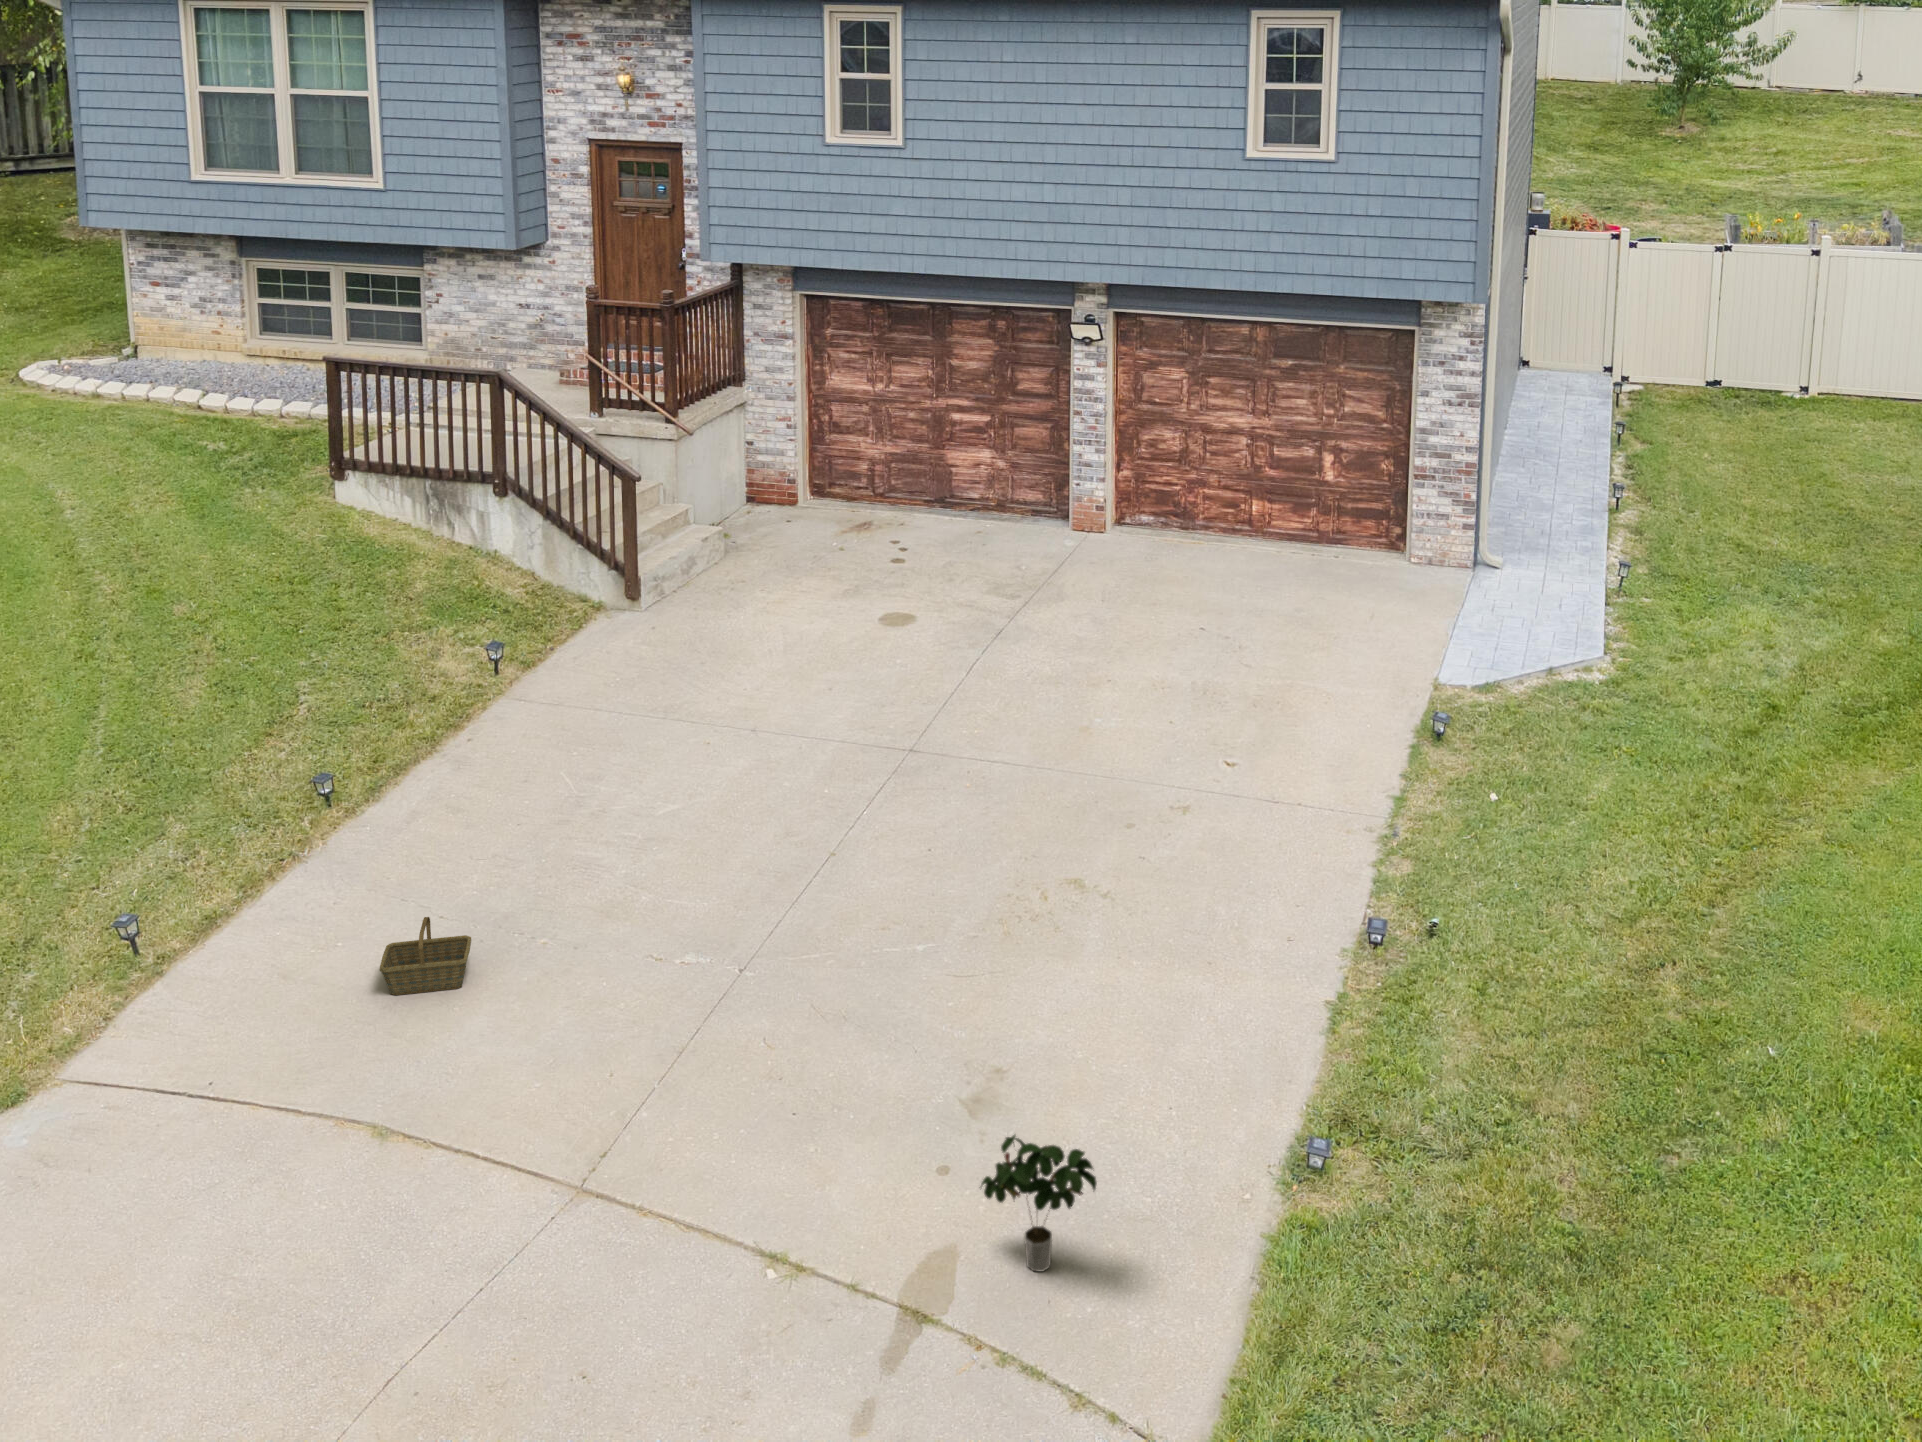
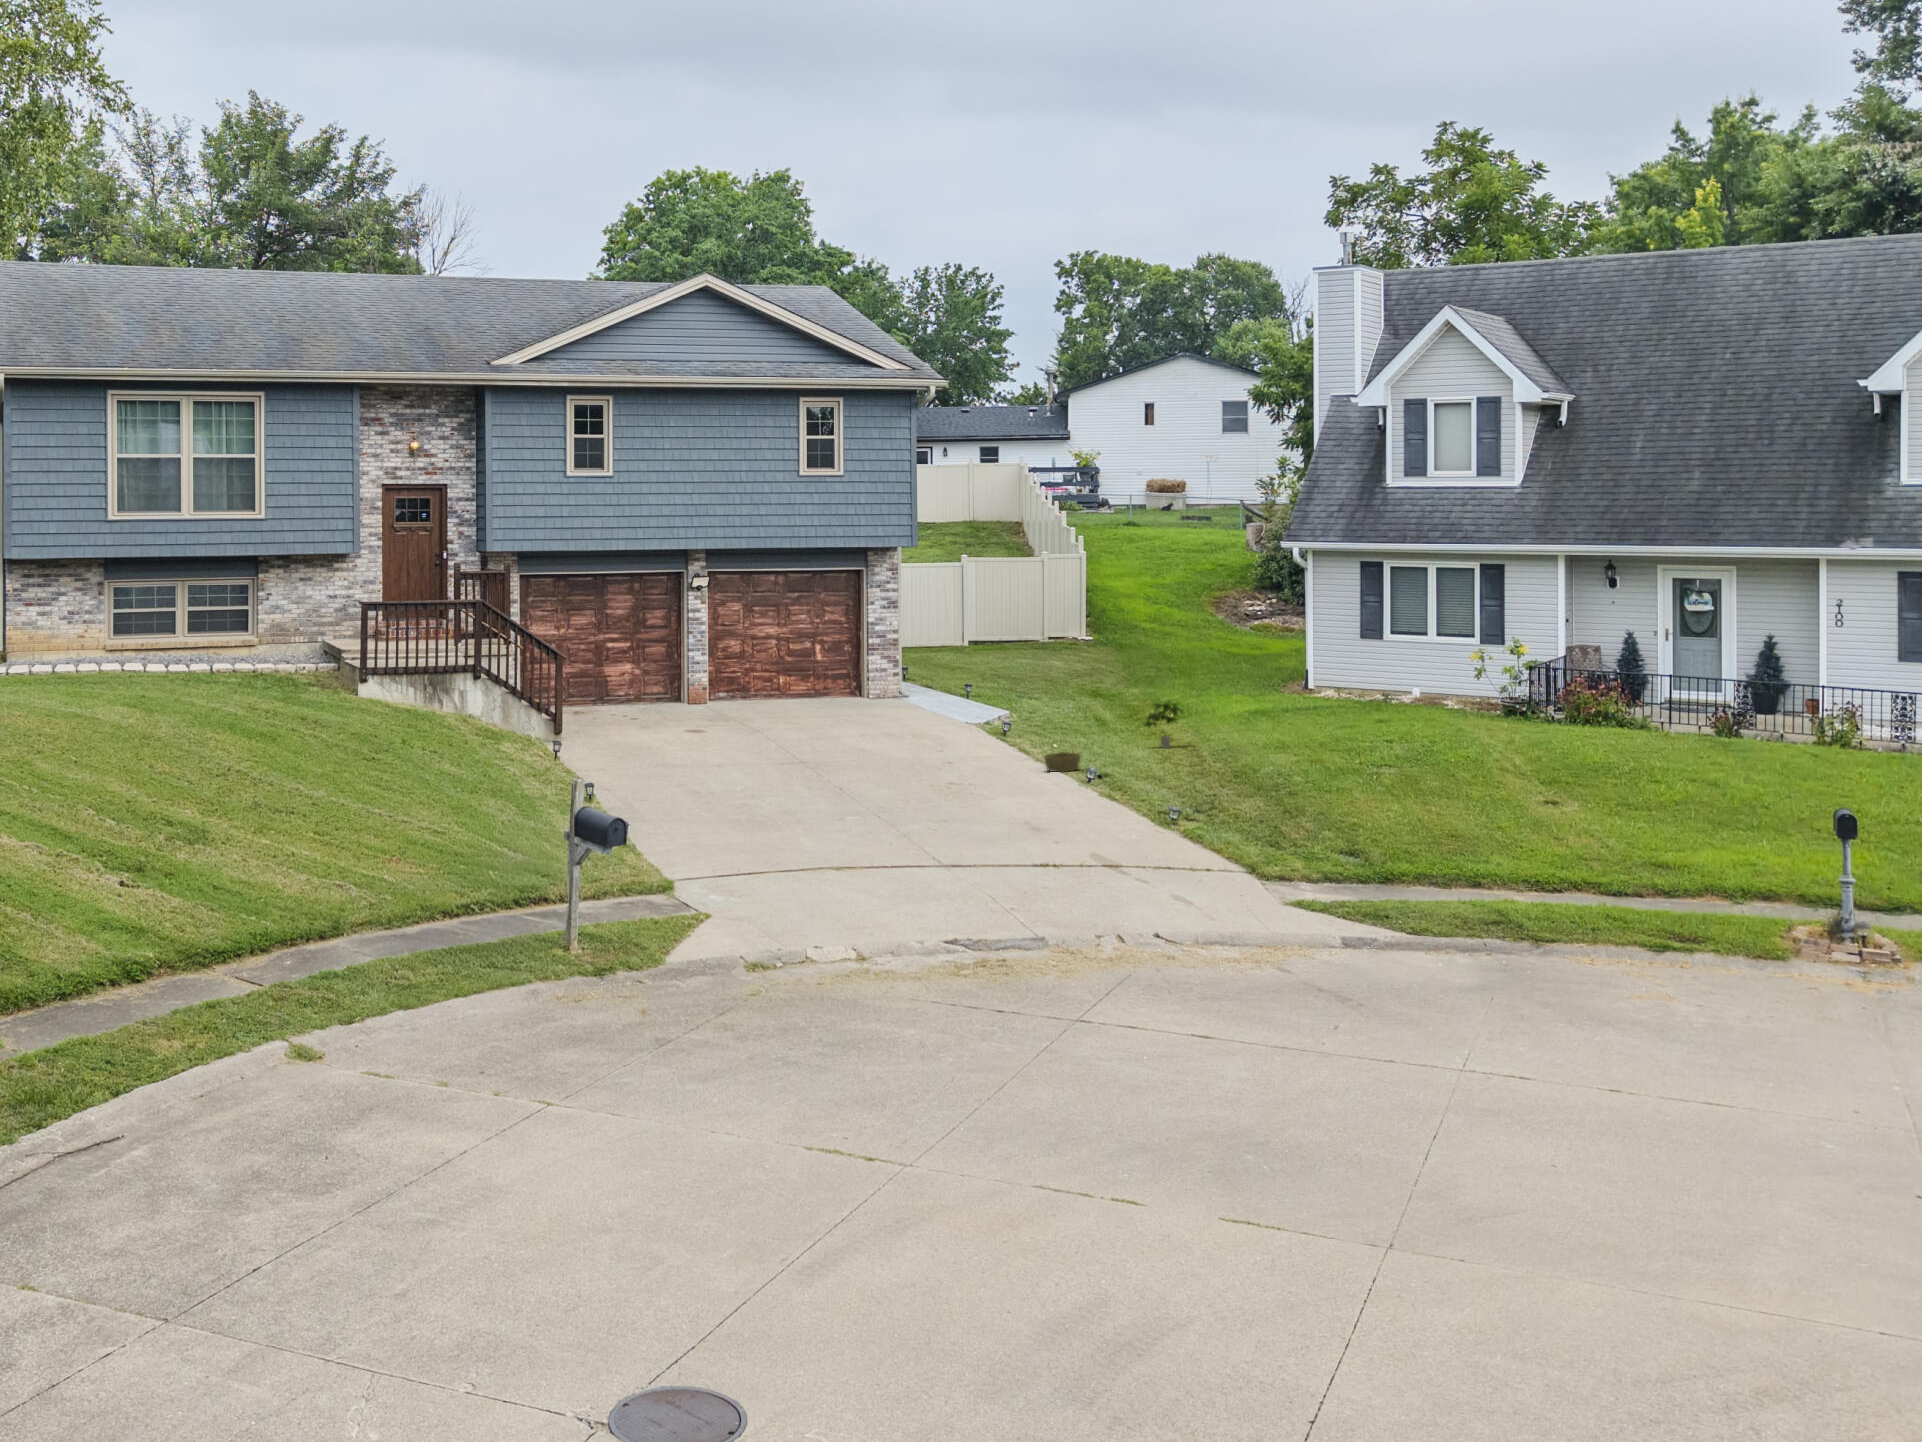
basket: present [380,917,471,995] -> present [1044,752,1081,772]

